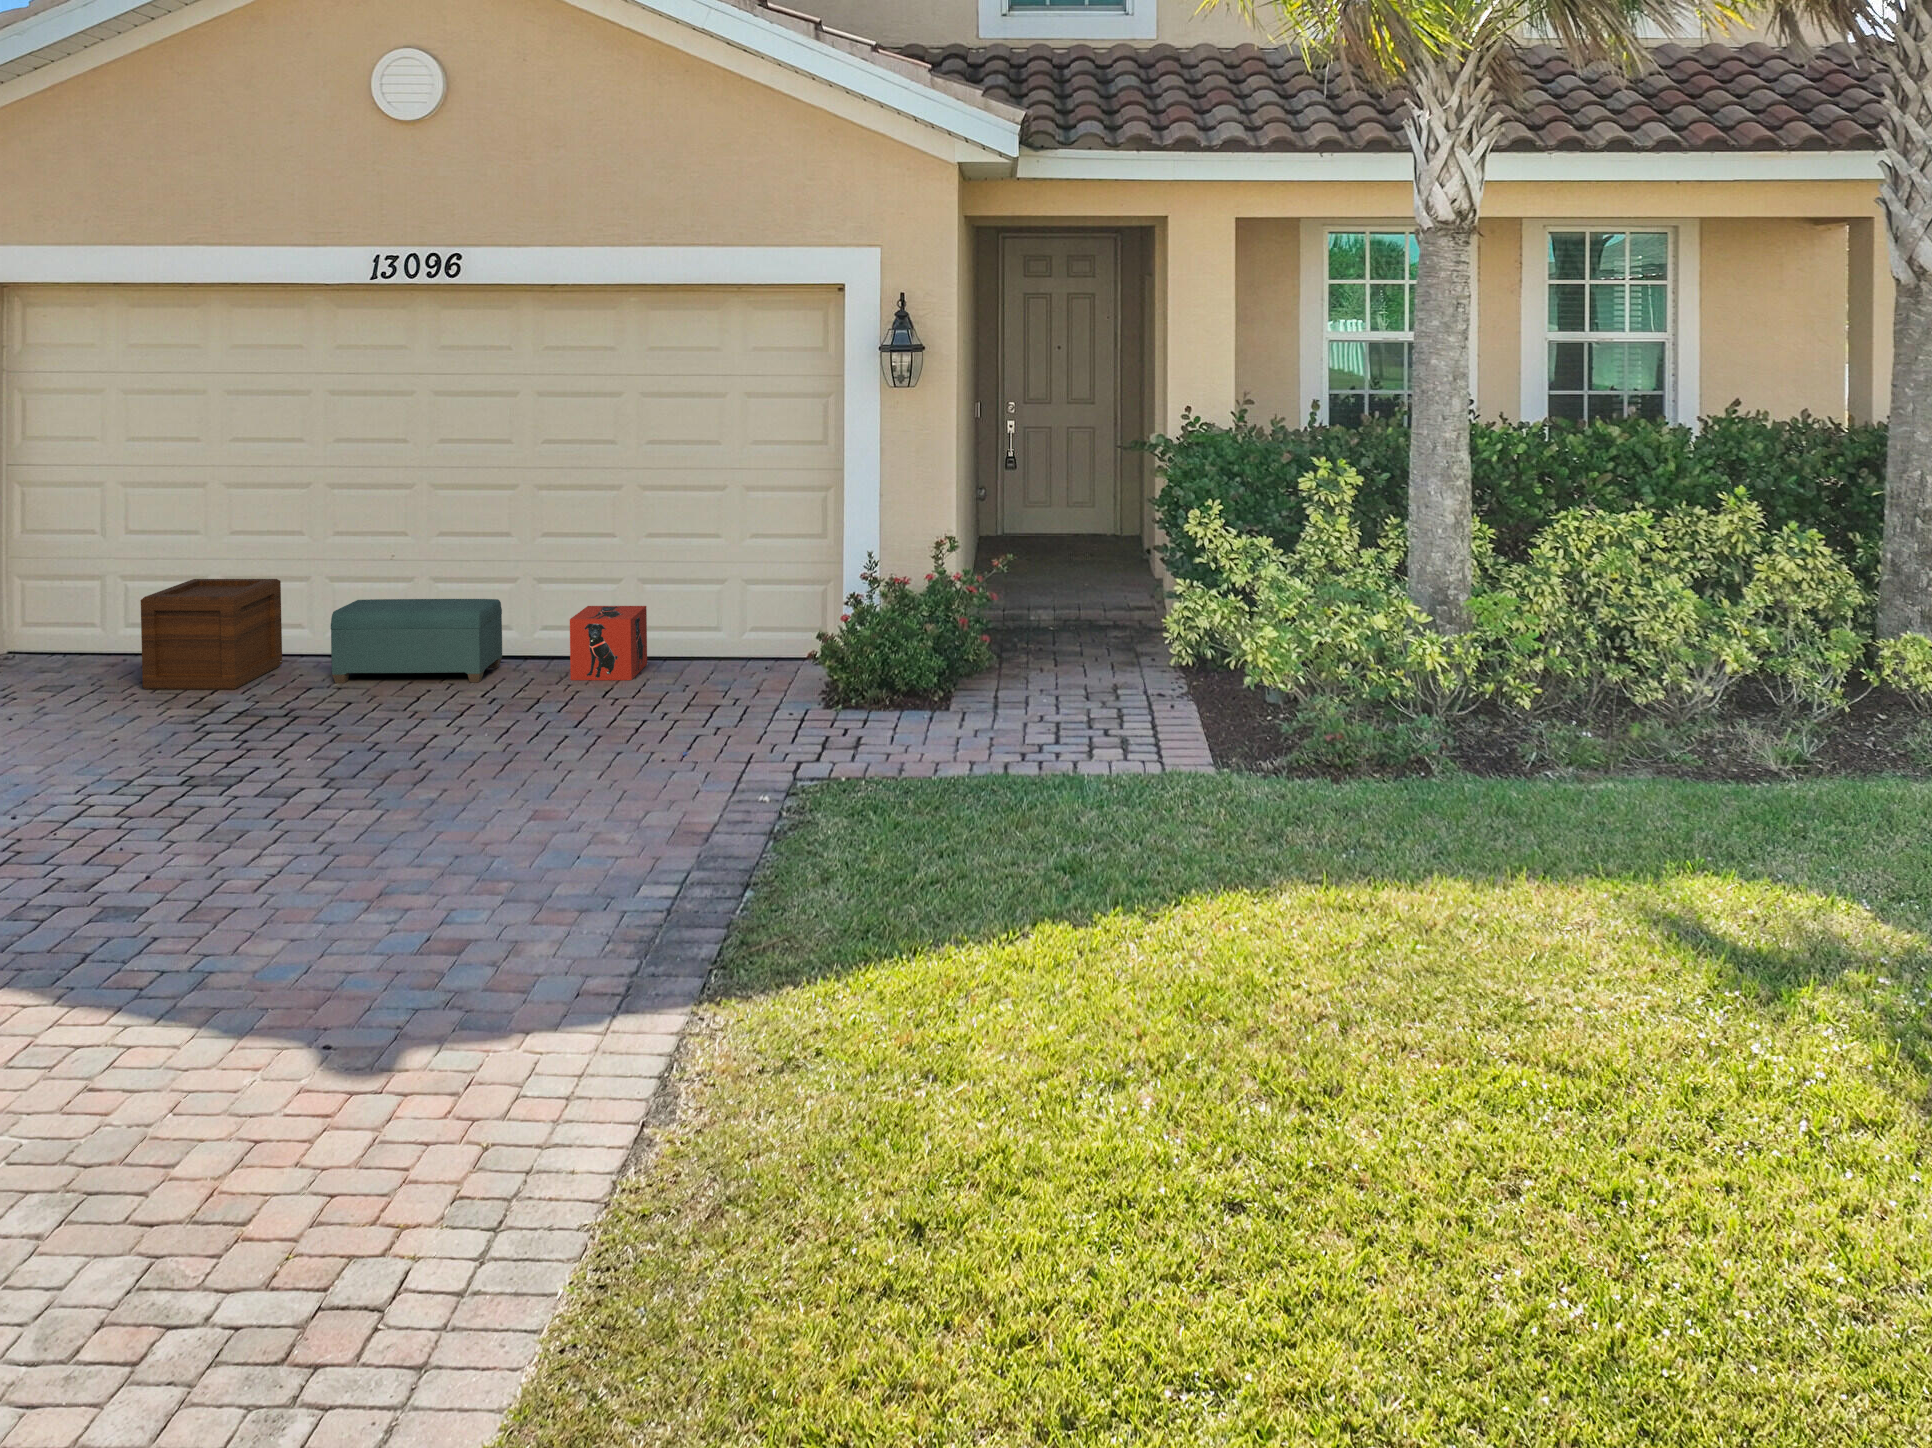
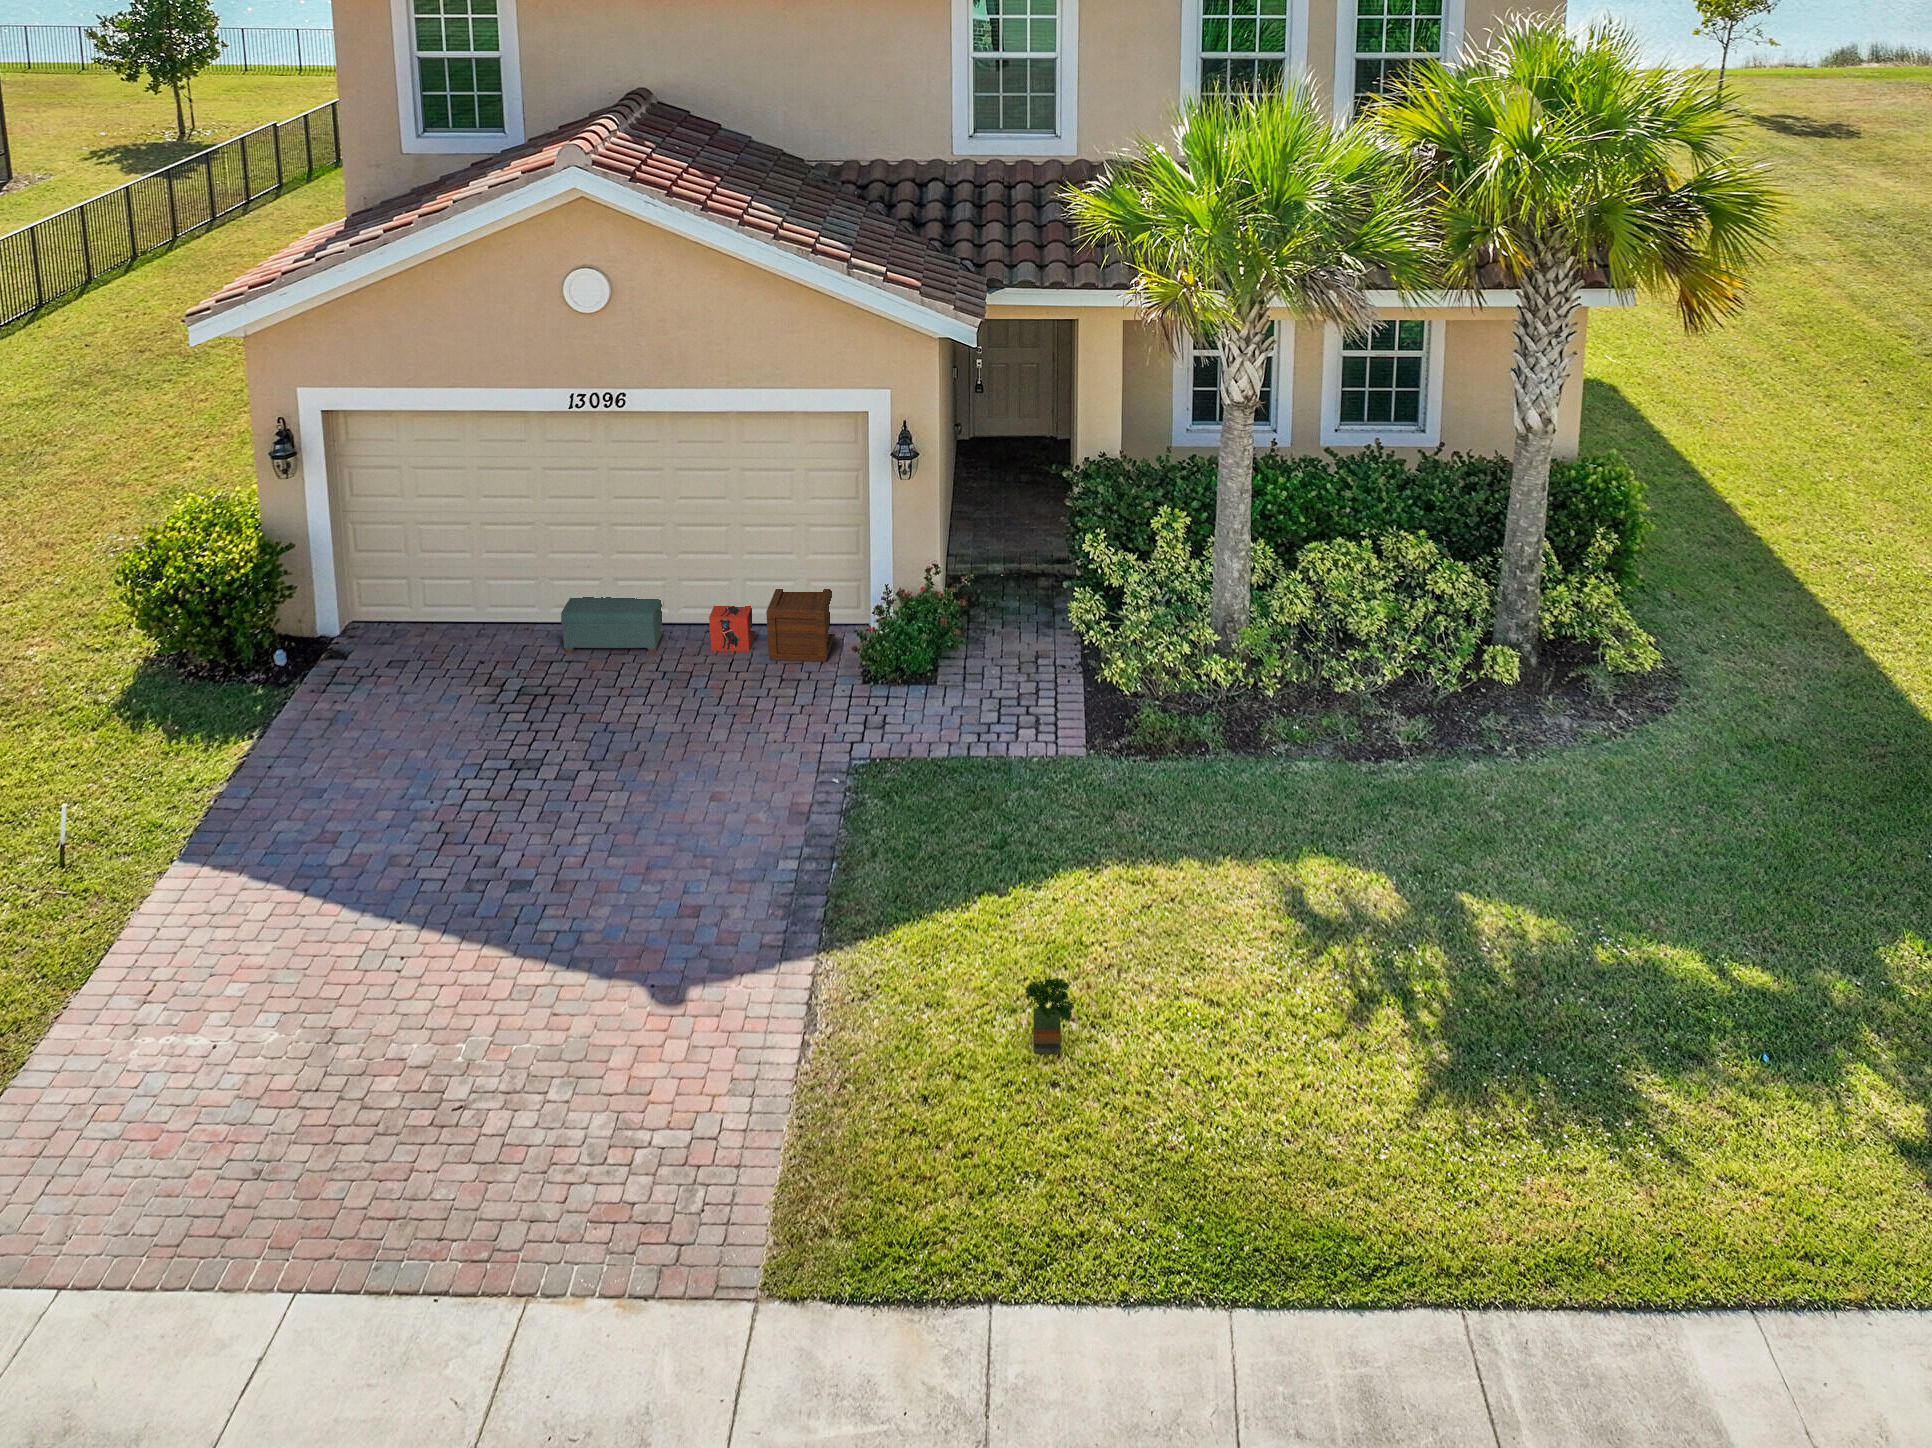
wooden crate: present [141,579,282,690] -> present [766,589,835,662]
potted tree: none [1146,952,1265,1144] -> present [1025,978,1074,1054]

